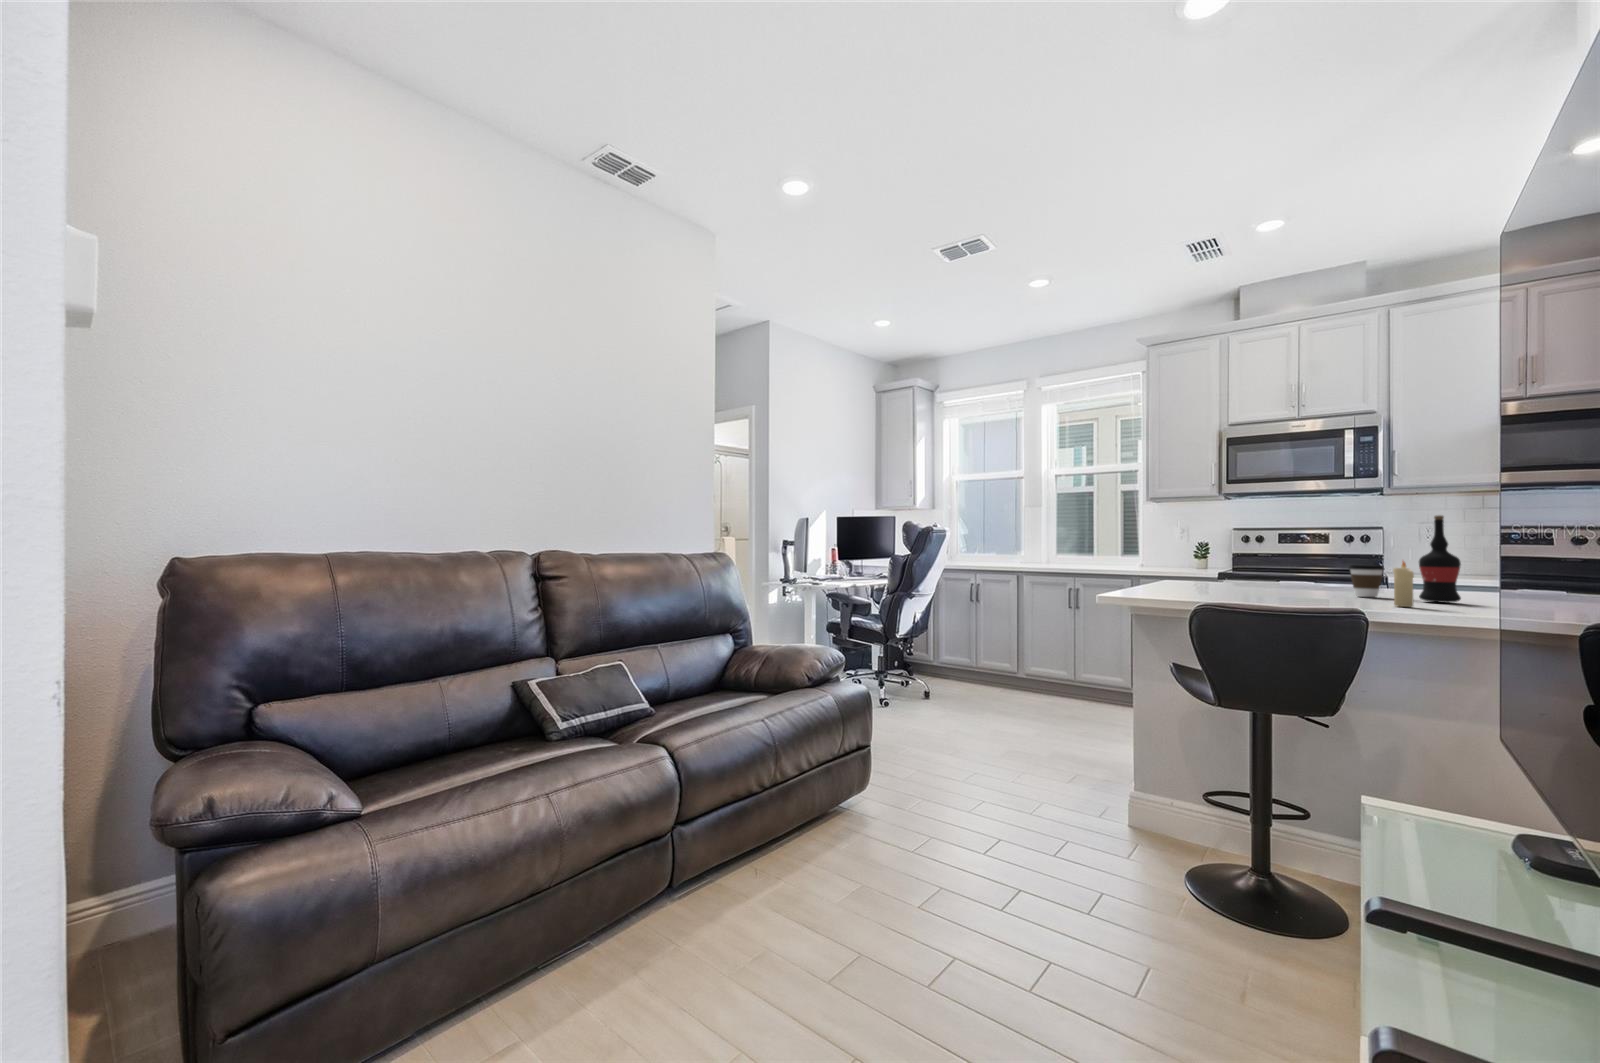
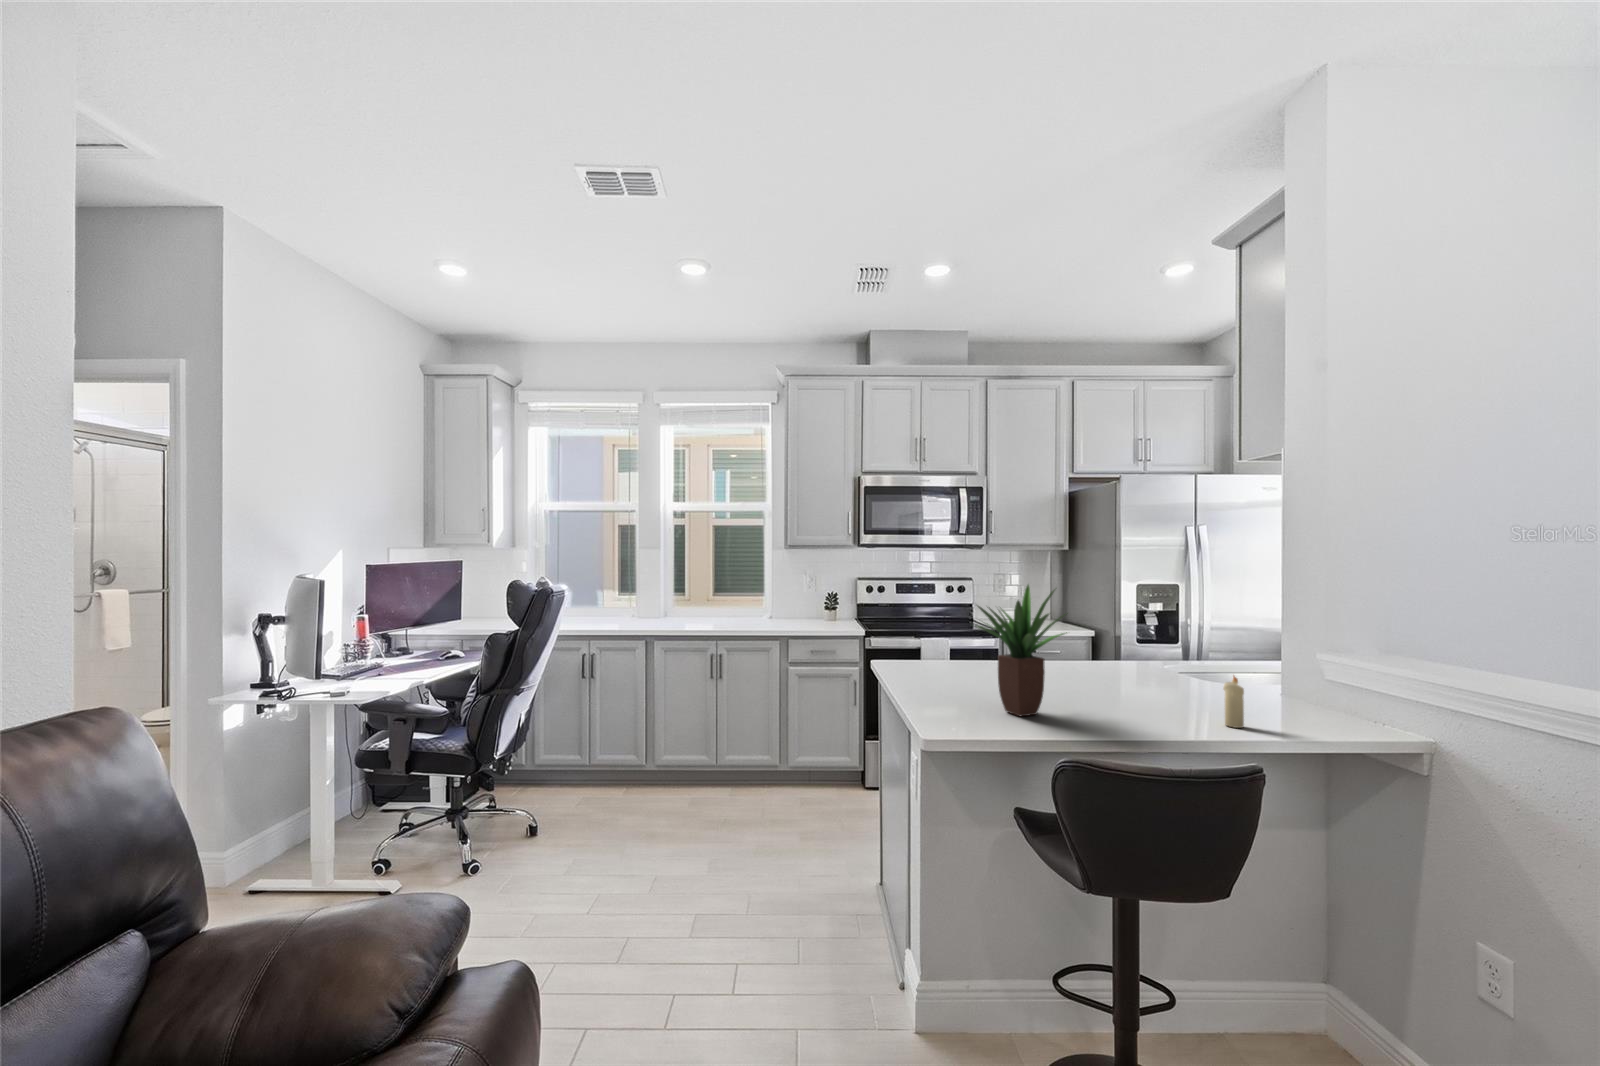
potted plant: none [1163,490,1264,595] -> present [975,585,1067,716]
wine bottle: present [1419,515,1461,603] -> none [1182,612,1218,702]
coffee cup: present [1349,565,1384,597] -> none [1104,655,1137,693]

